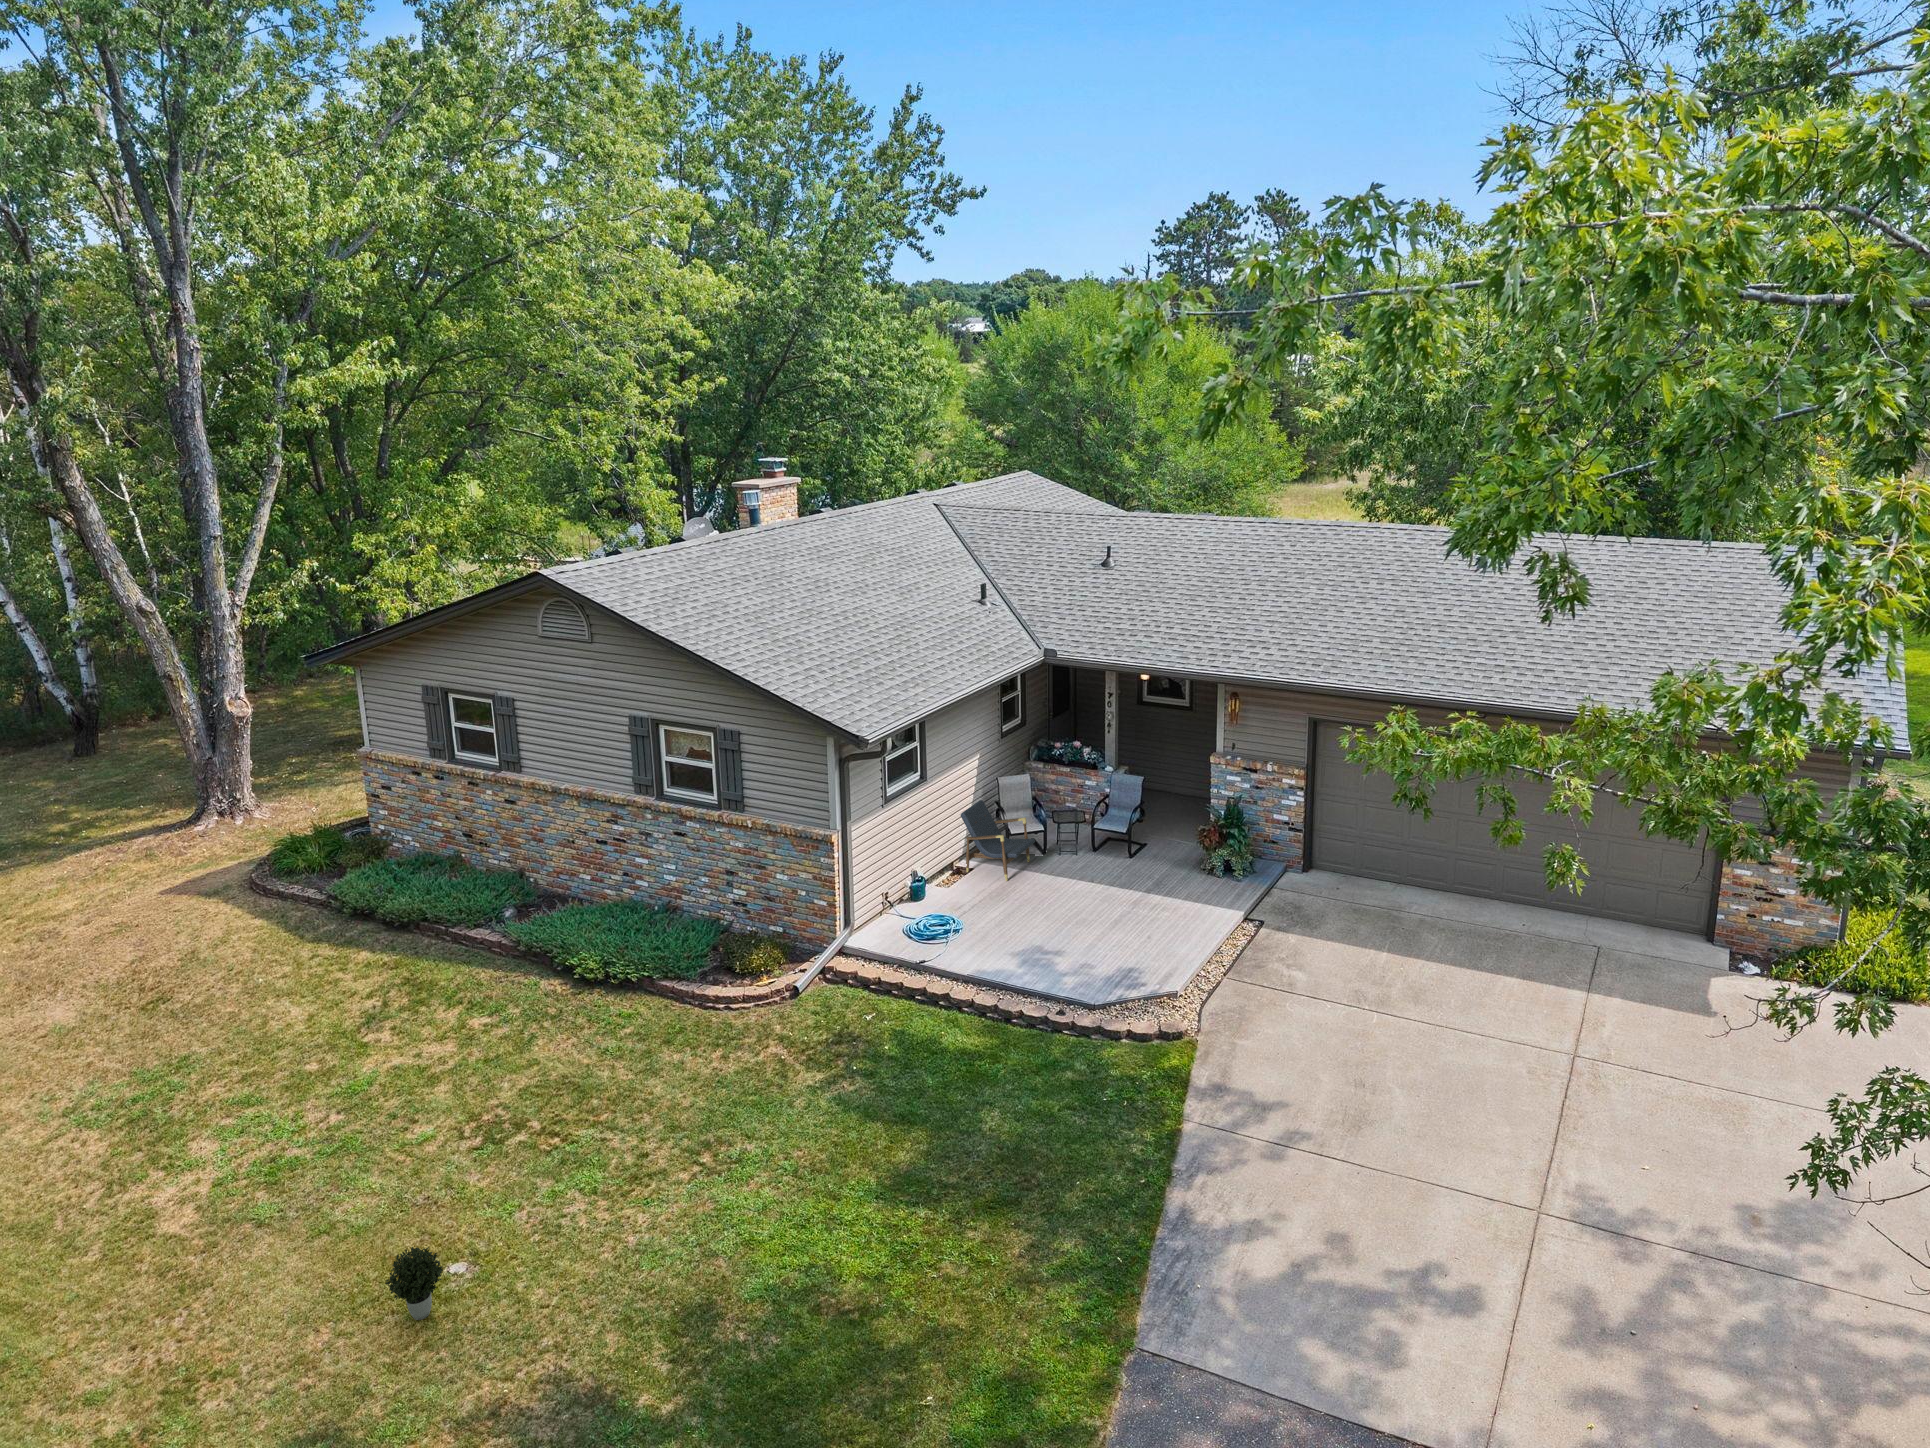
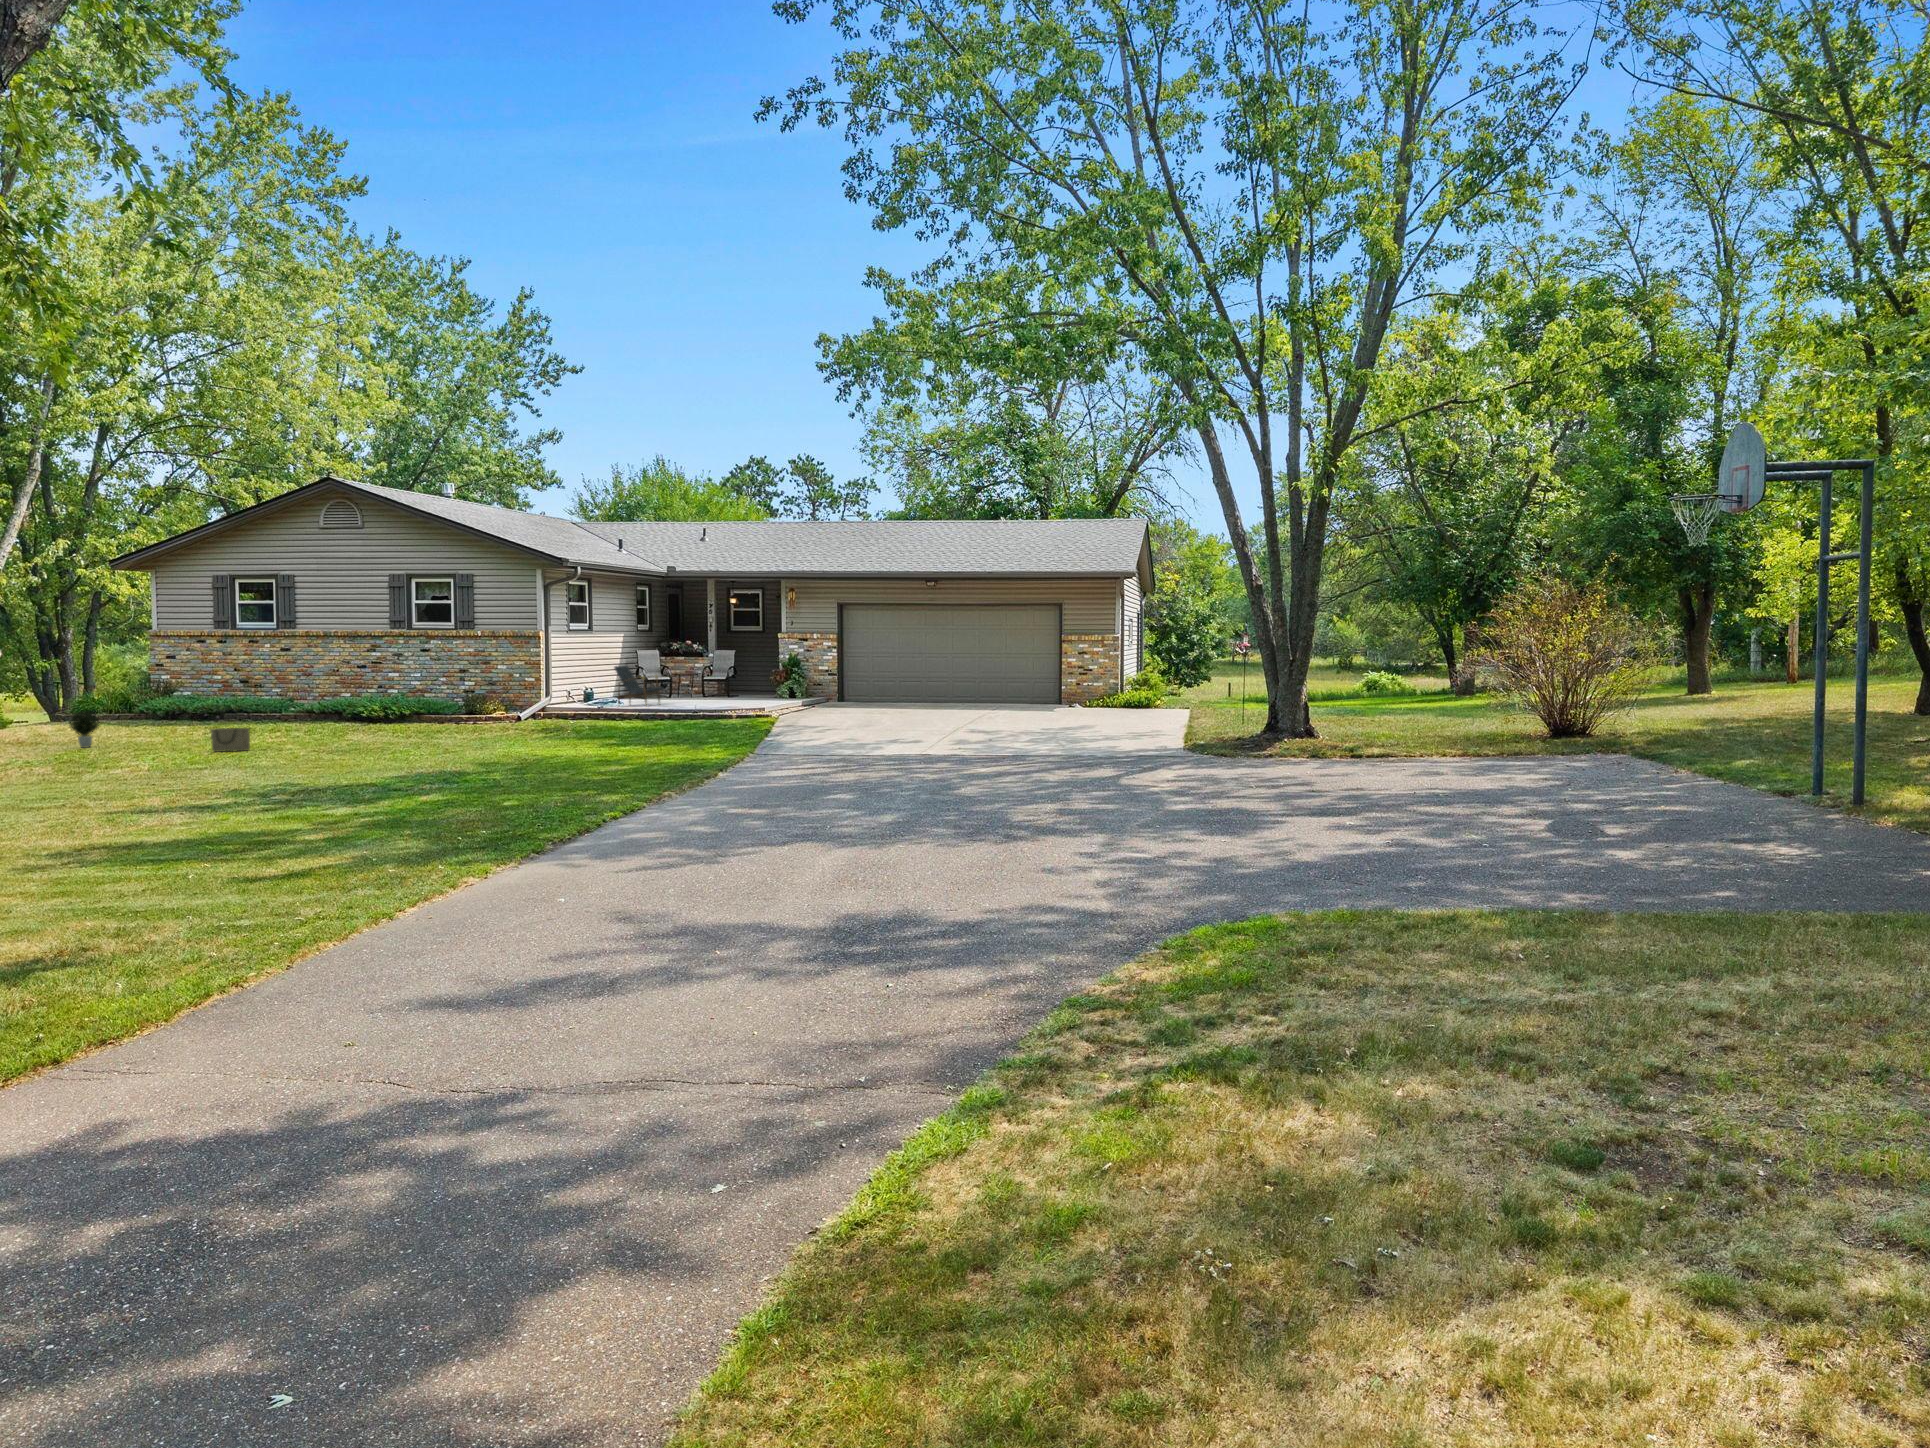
potted plant: present [385,1247,443,1320] -> present [69,711,100,748]
basket: none [153,1315,223,1382] -> present [211,728,250,752]

